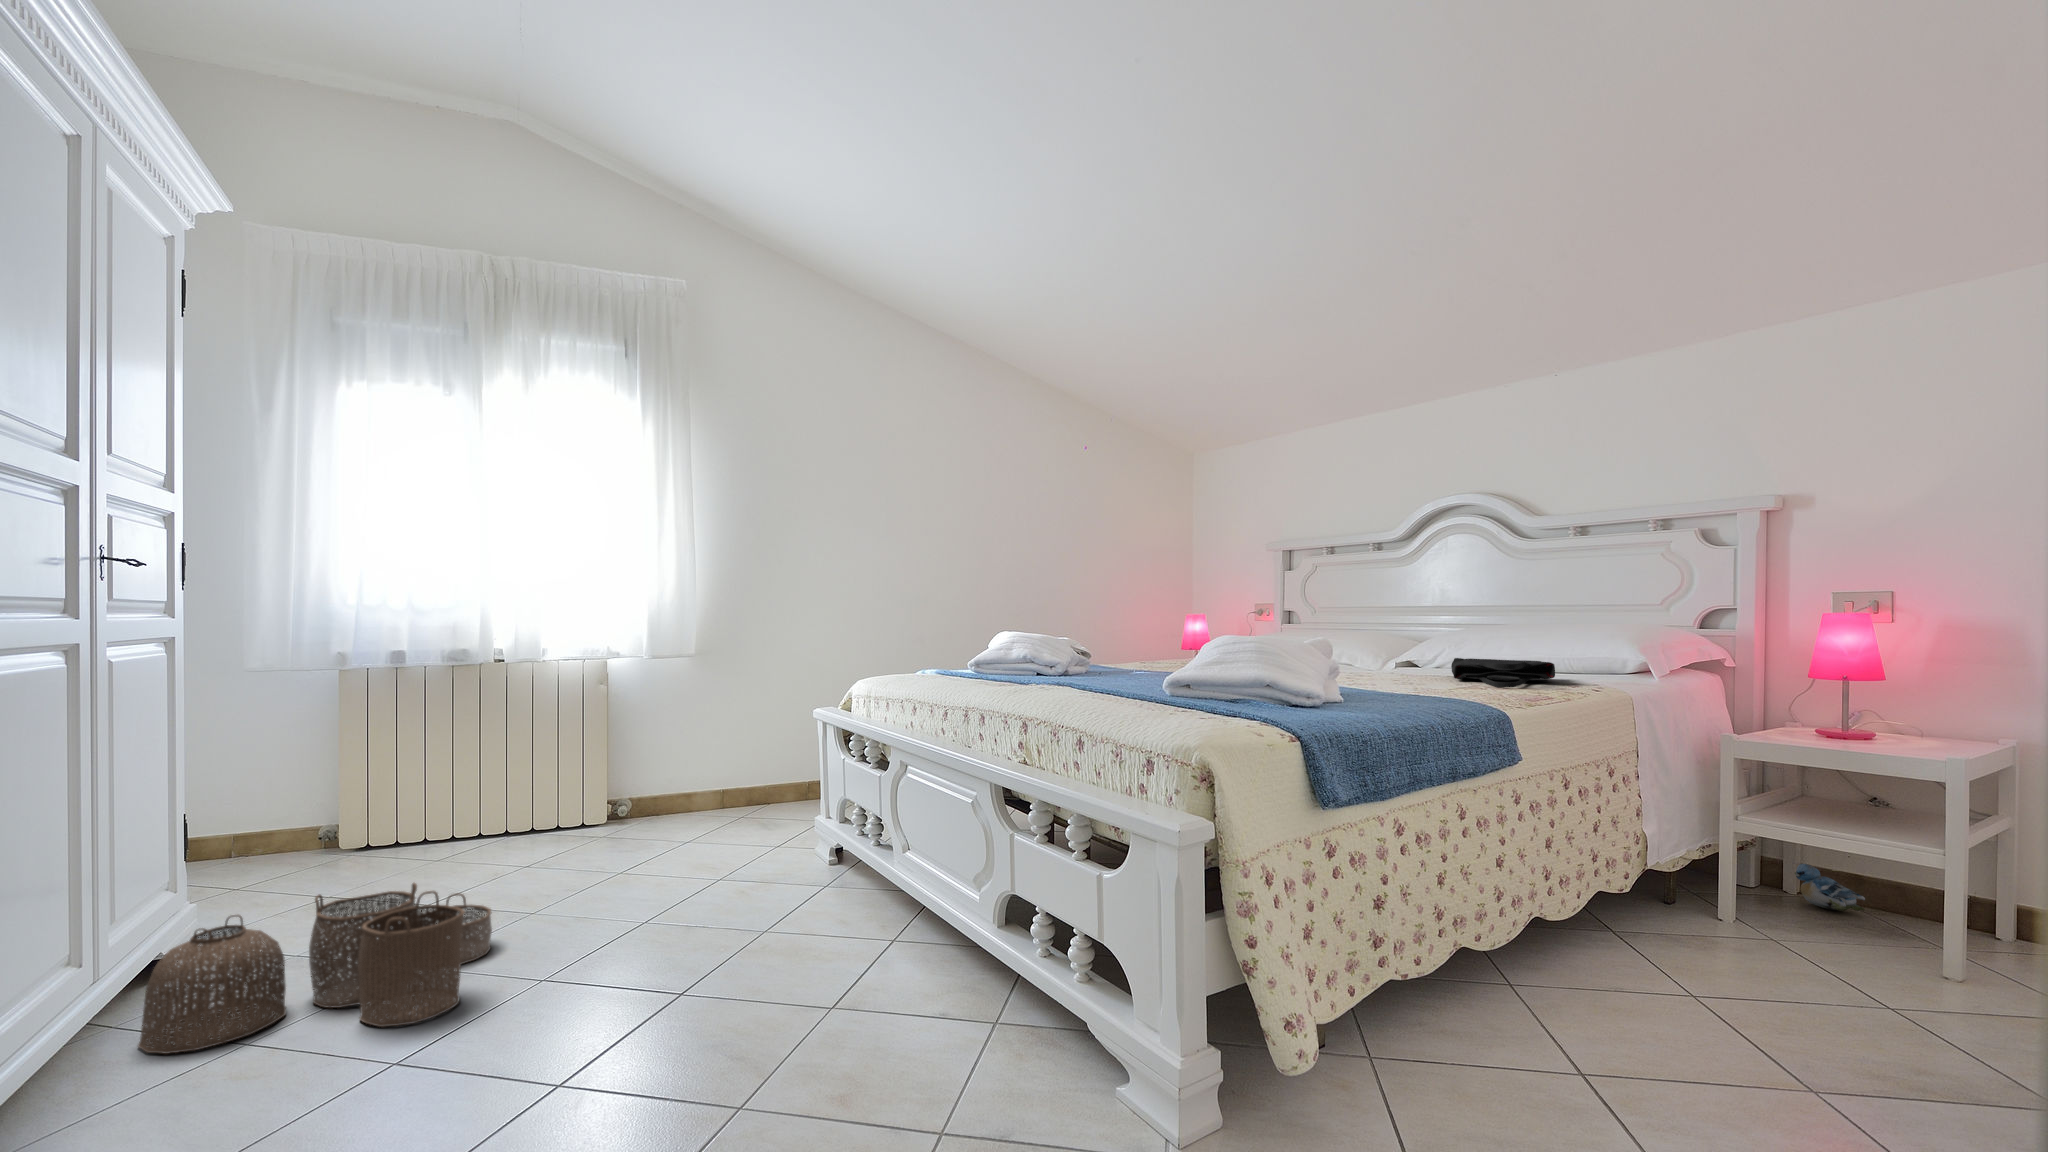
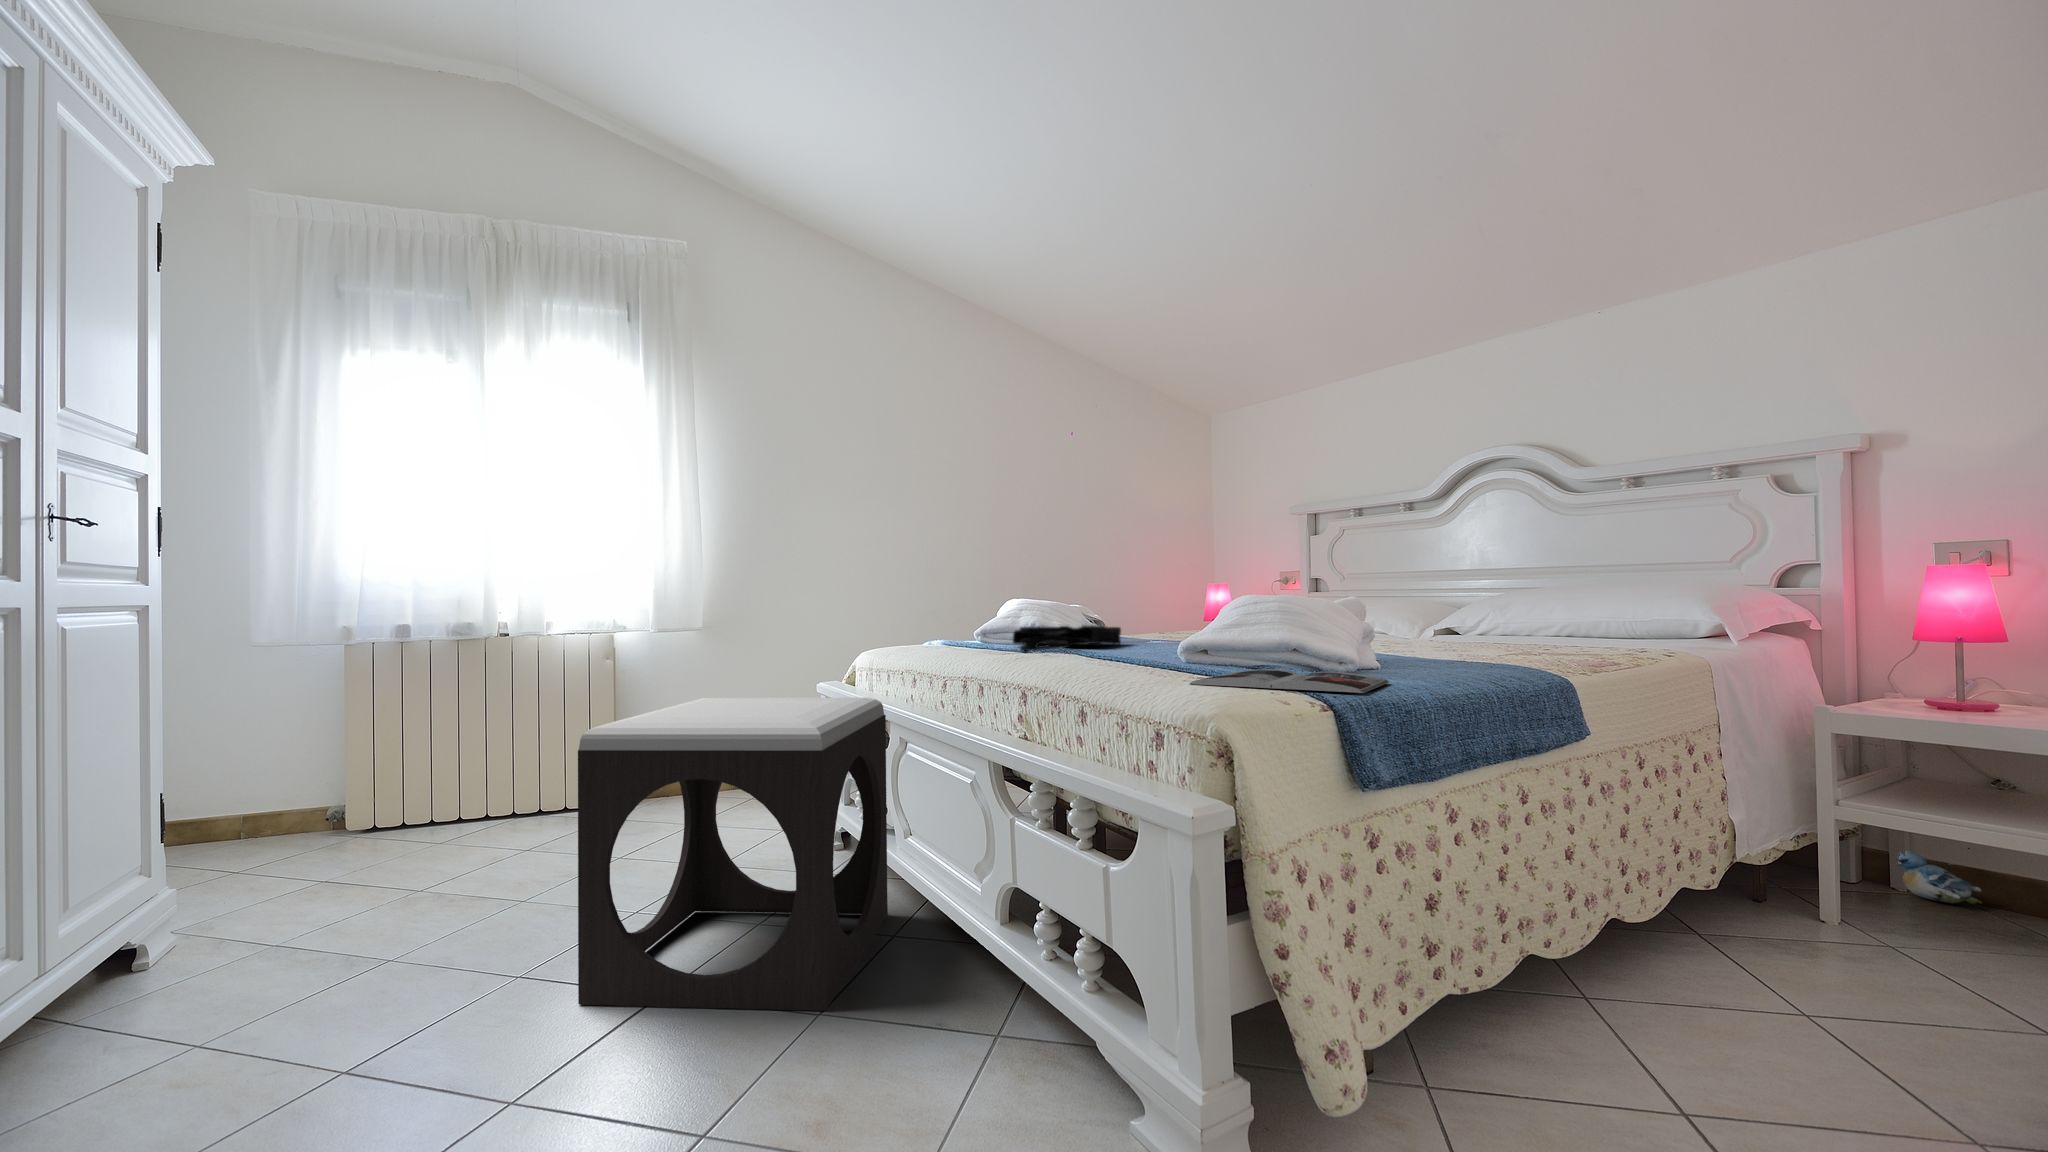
tote bag: present [1451,658,1555,687] -> present [1013,625,1121,651]
magazine: none [1173,702,1345,725] -> present [1189,669,1389,693]
footstool: none [615,722,889,1007] -> present [578,698,888,1011]
woven basket: present [138,883,492,1054] -> none [59,870,465,1059]

